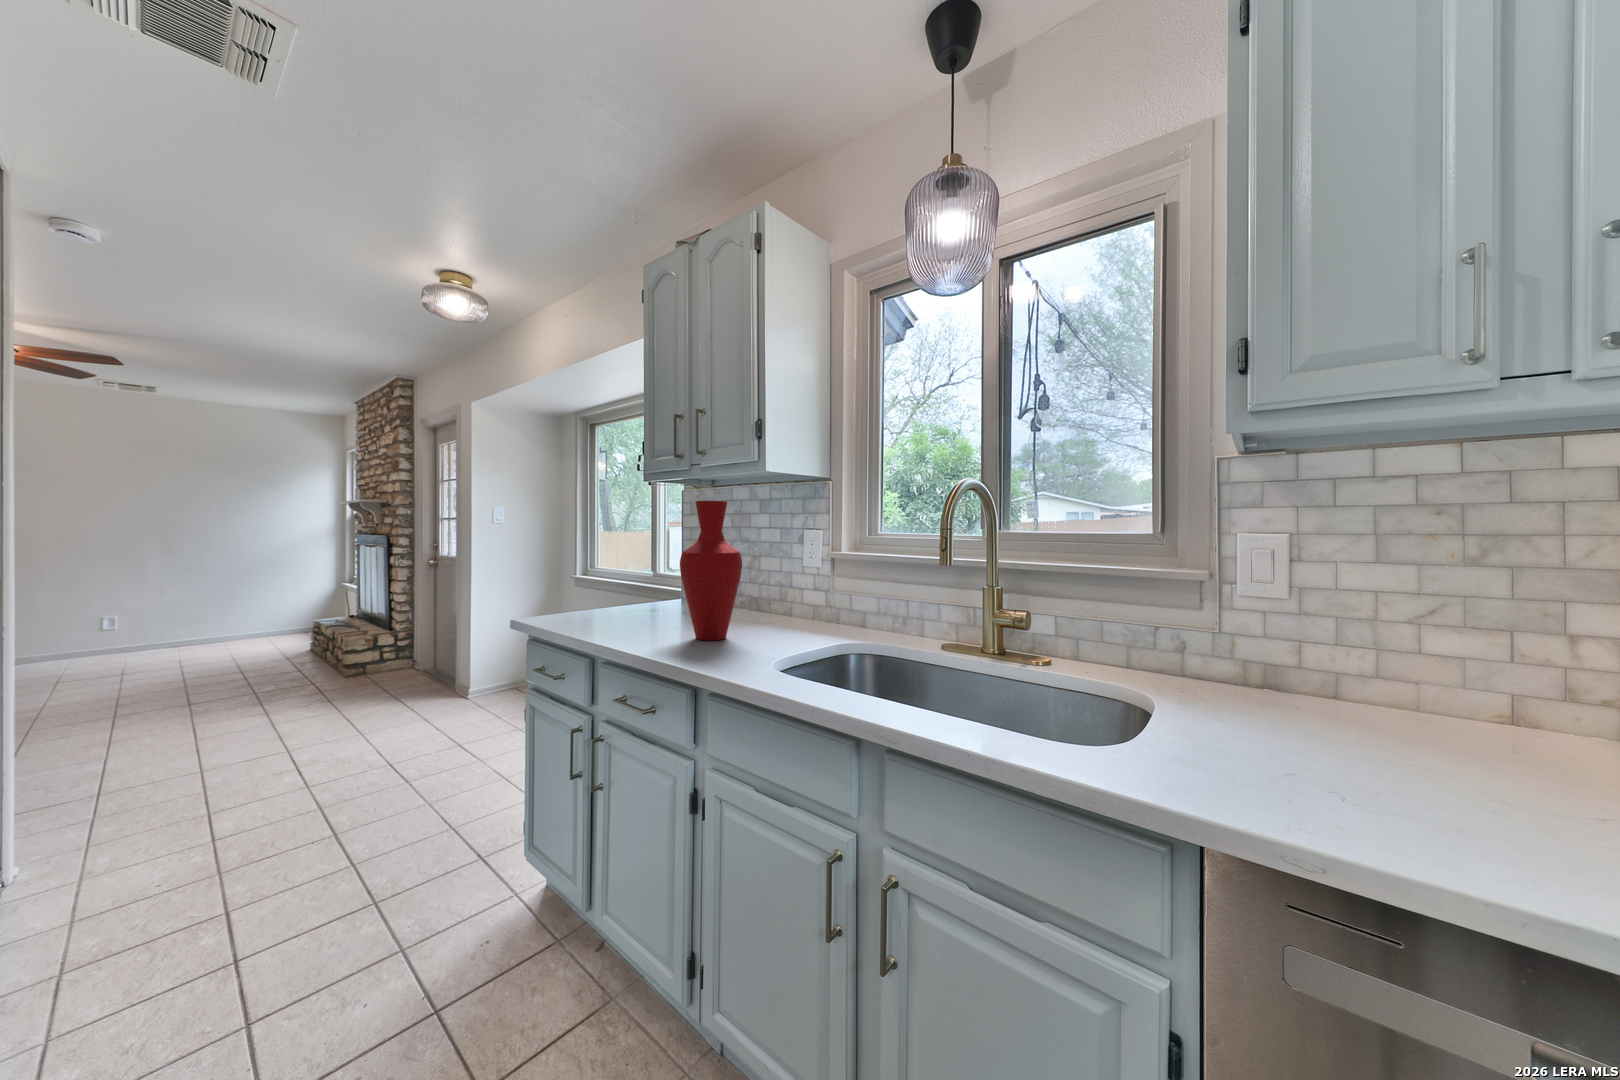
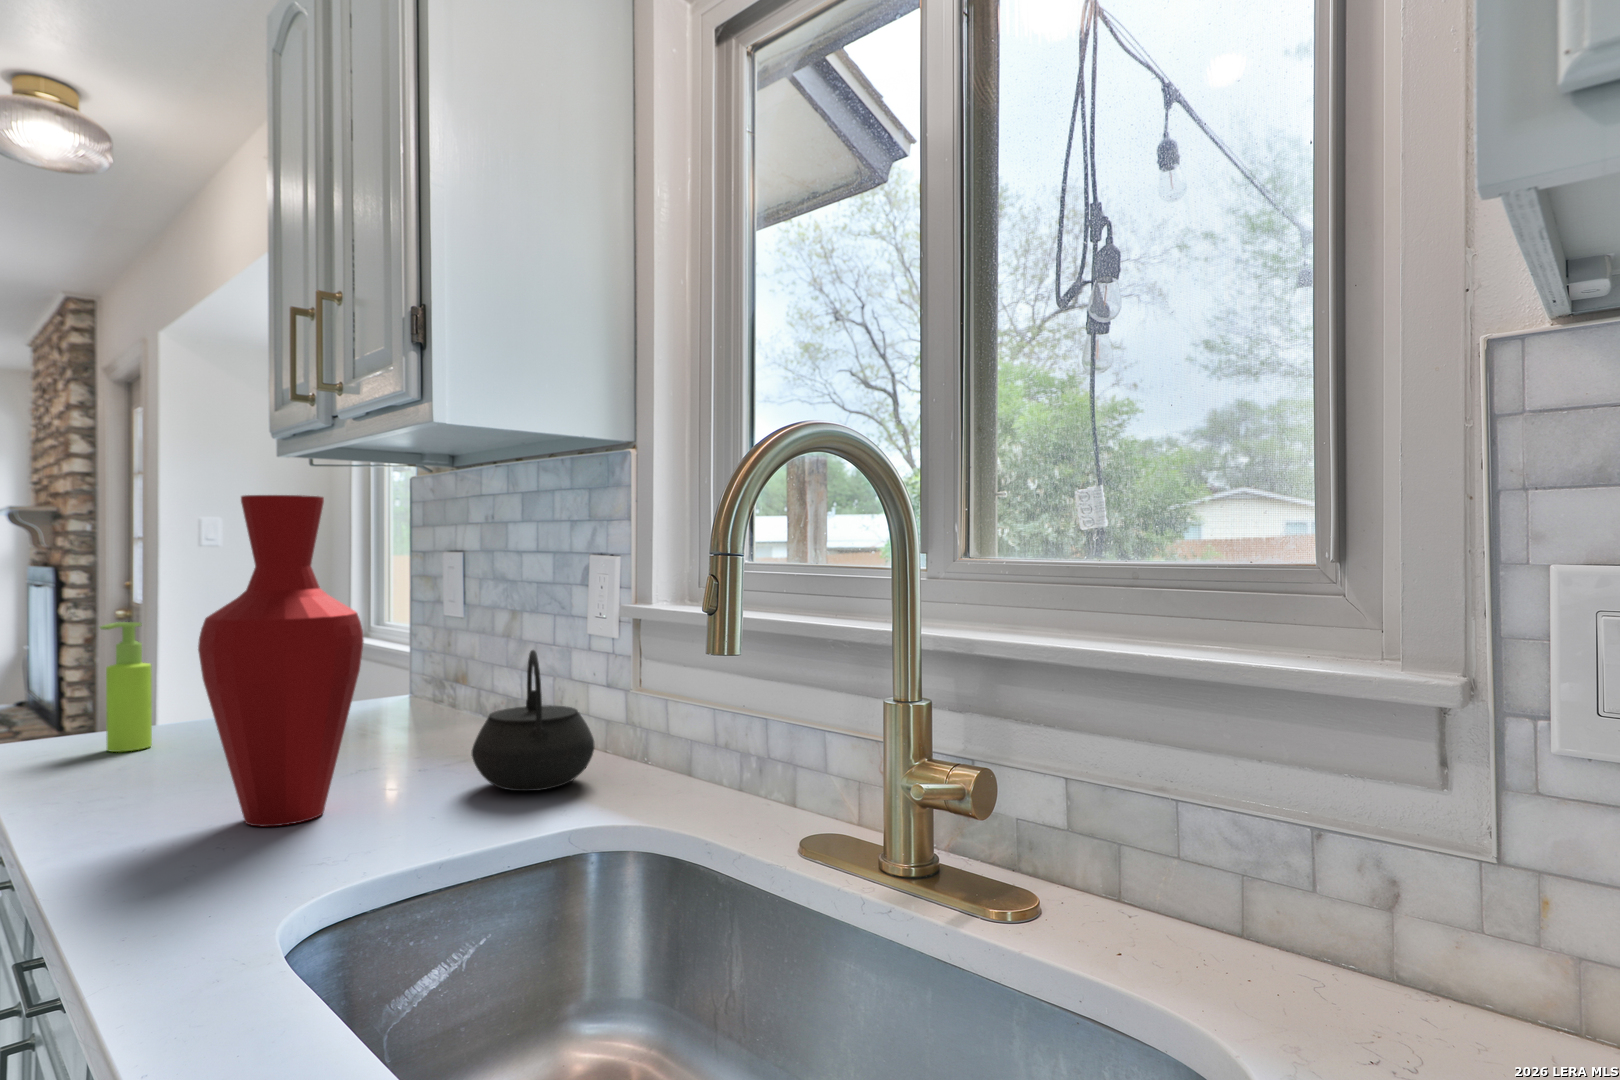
soap dispenser: none [577,558,596,618] -> present [100,622,152,752]
kettle: none [774,570,826,630] -> present [472,650,595,791]

